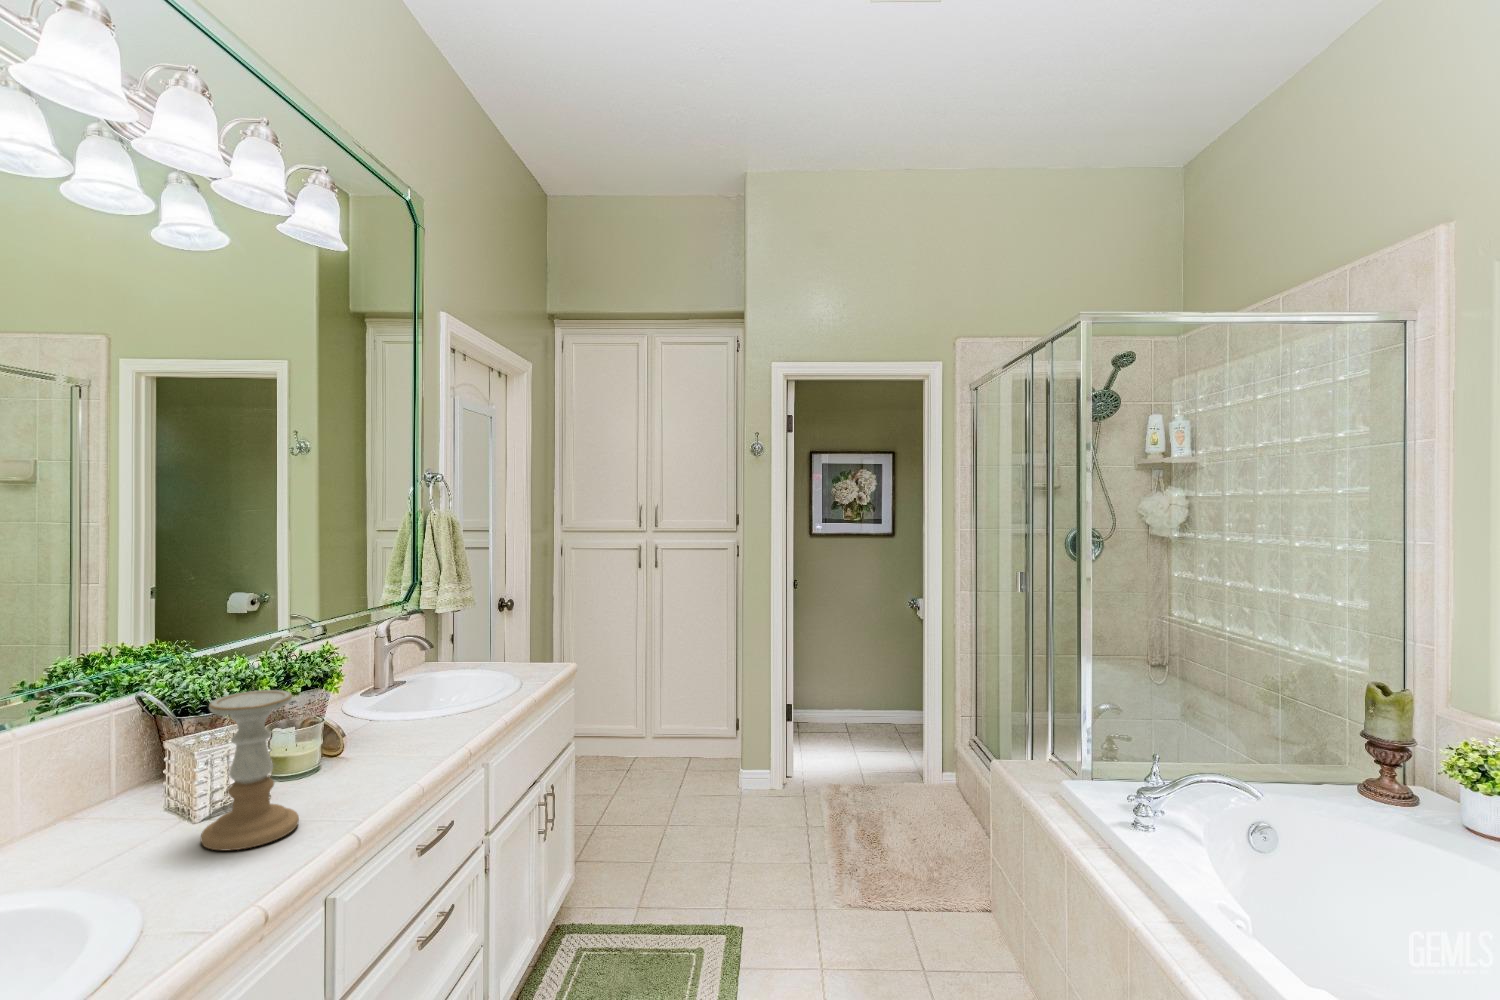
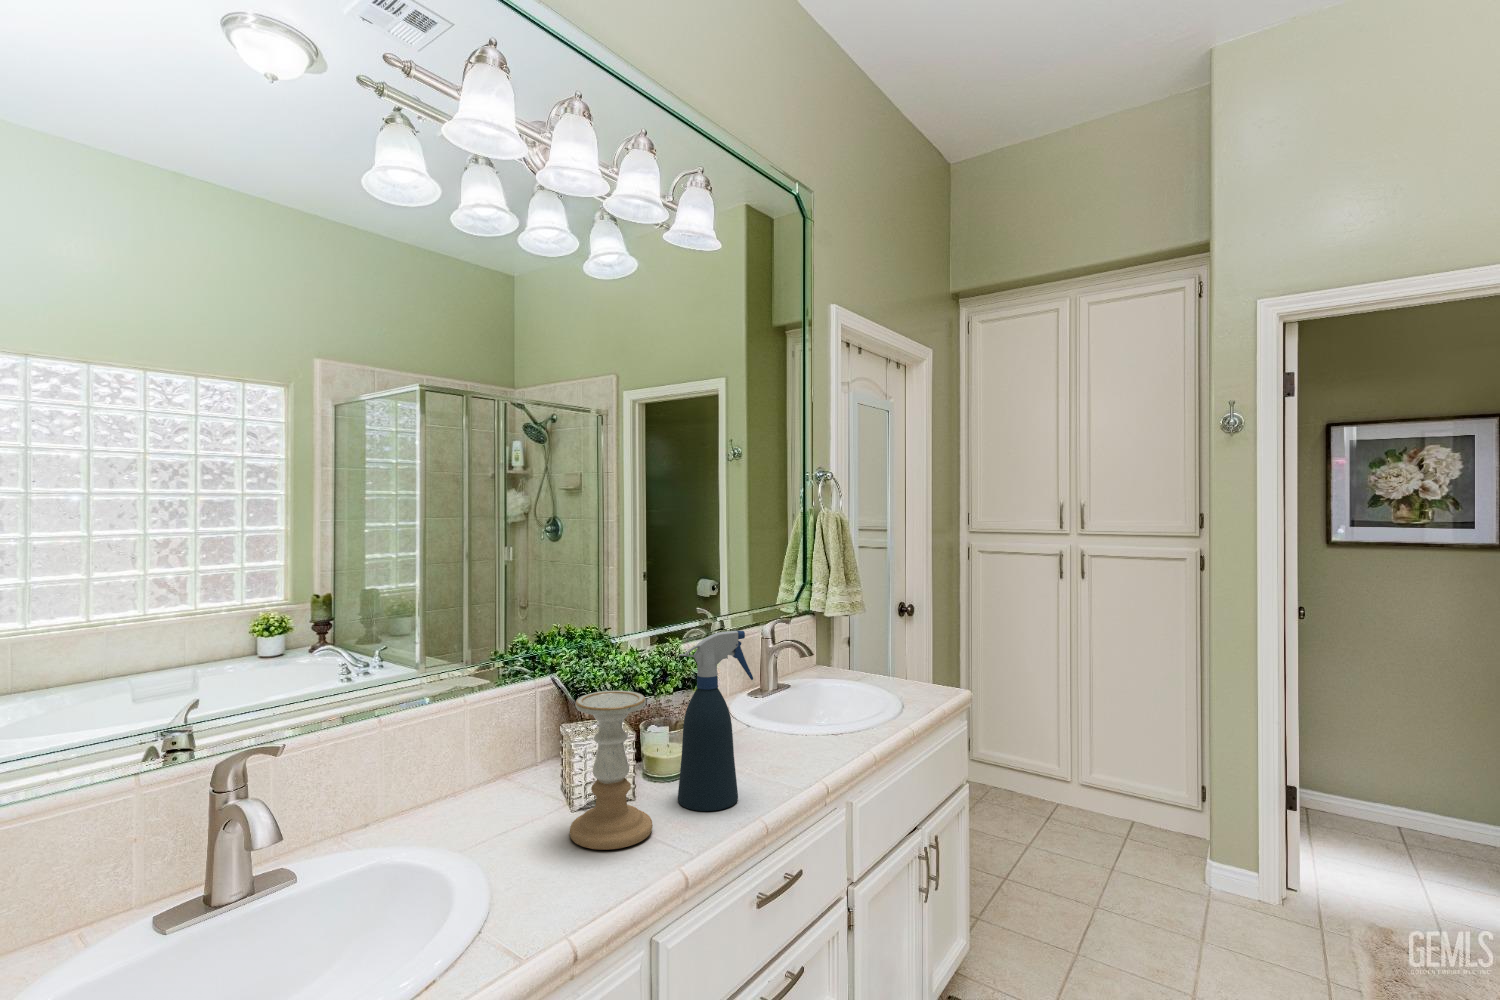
spray bottle: none [316,623,397,798] -> present [678,631,753,811]

